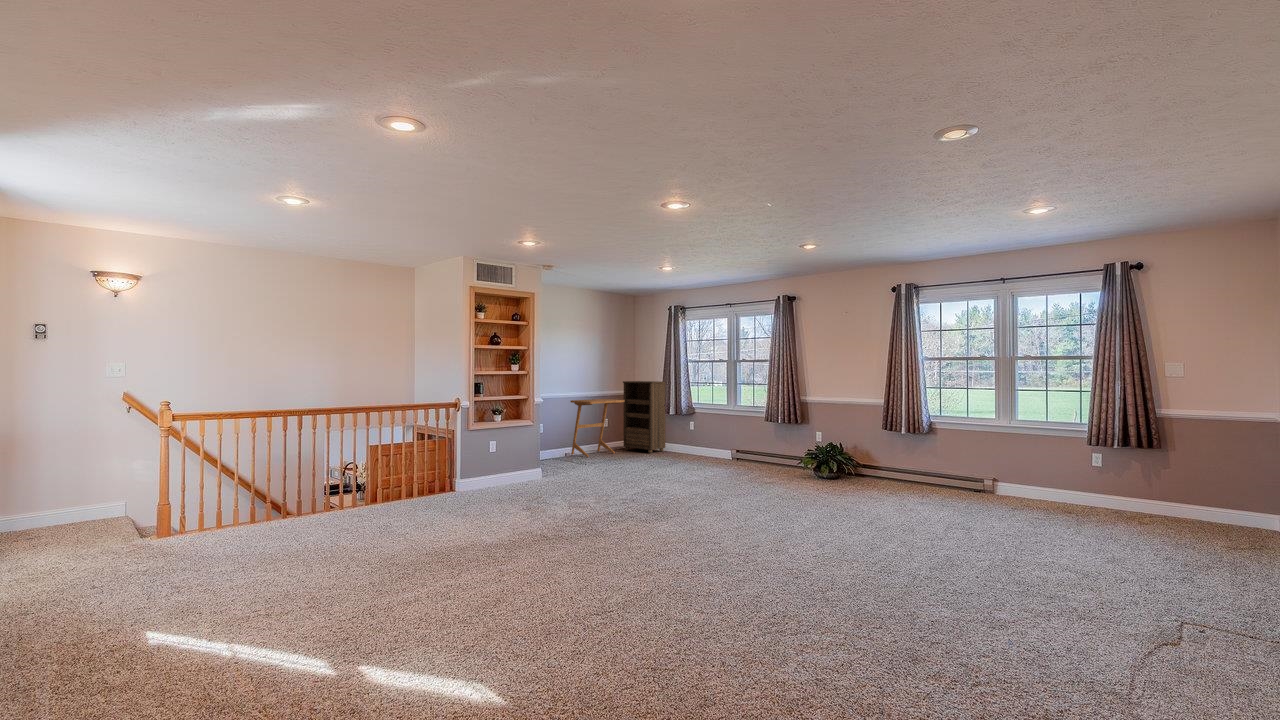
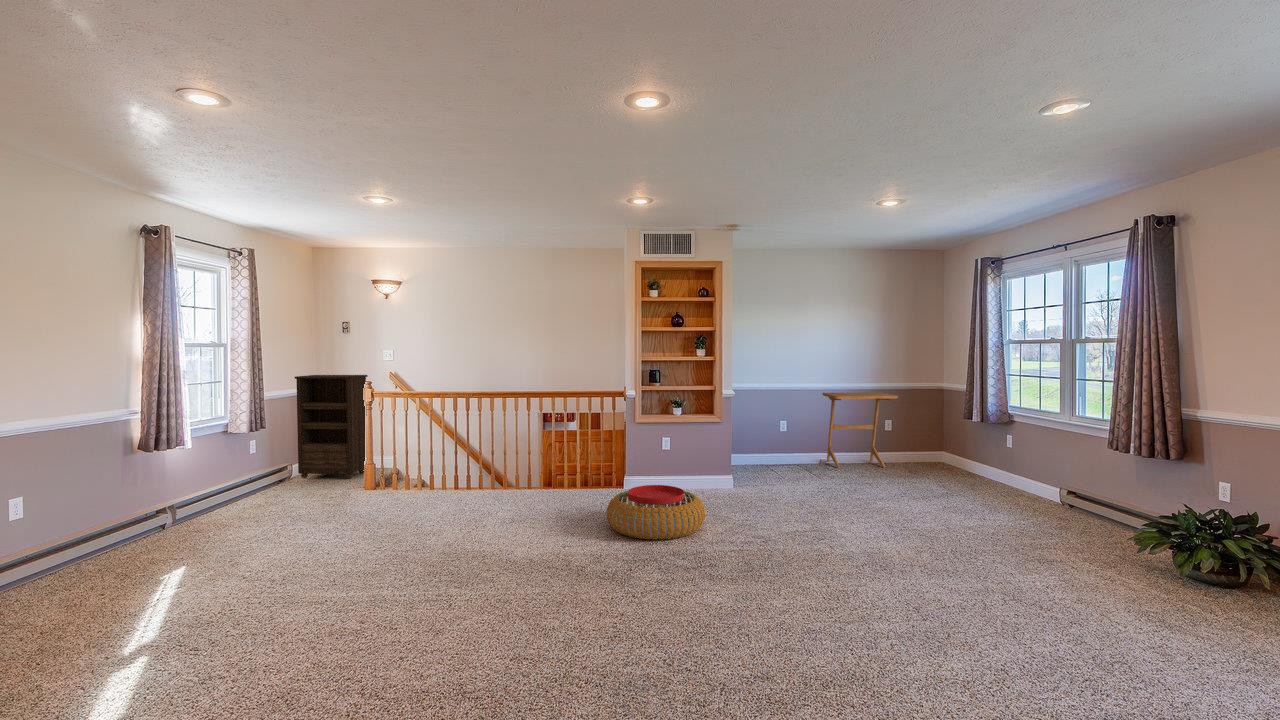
bookshelf: present [623,381,666,453] -> present [295,375,368,479]
pouf: none [512,473,591,513] -> present [607,485,705,540]

